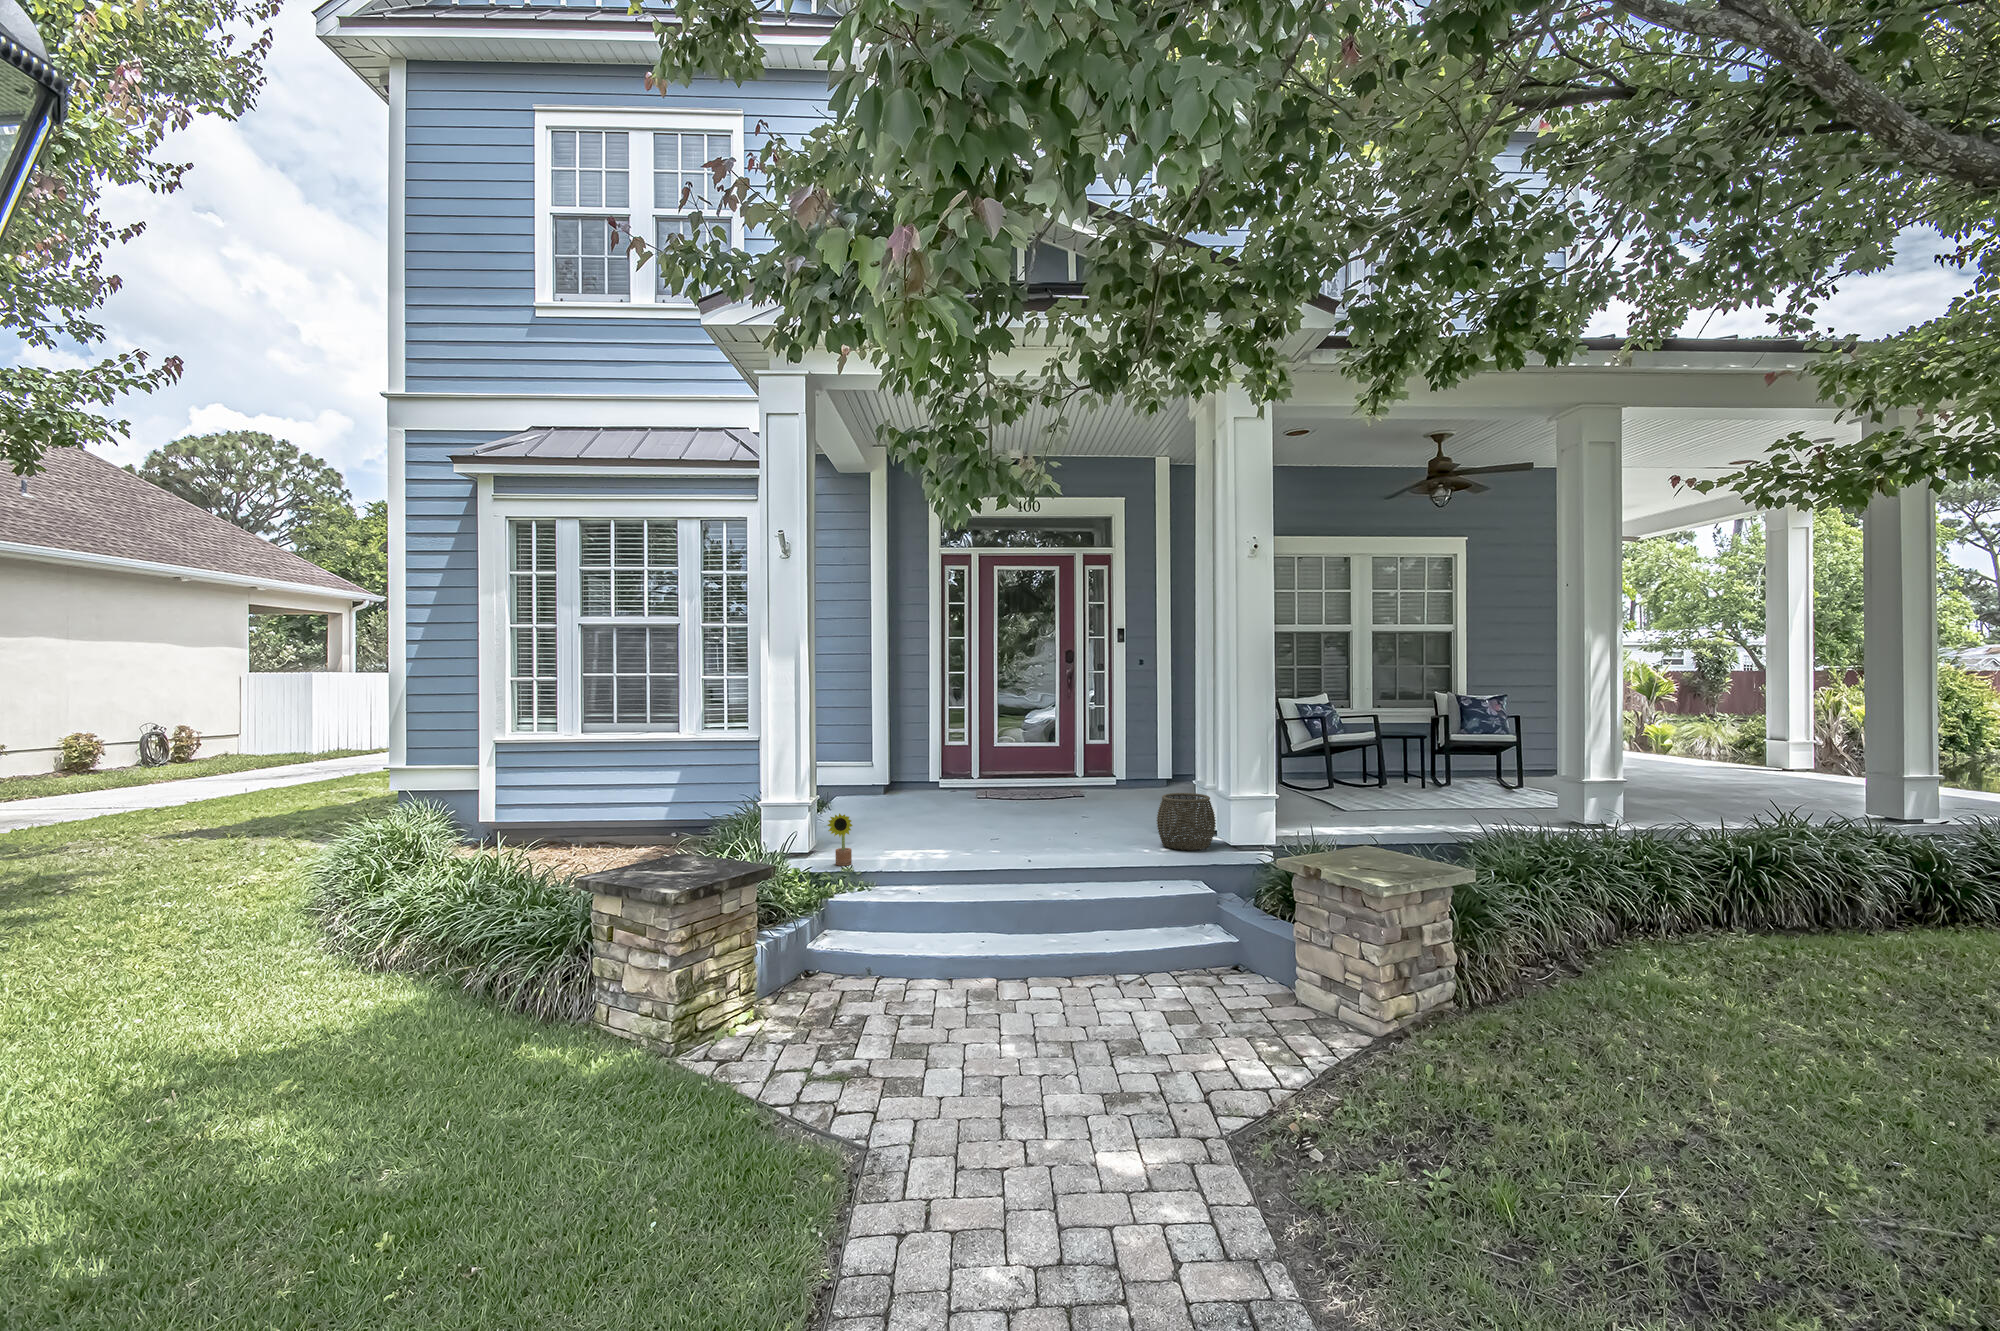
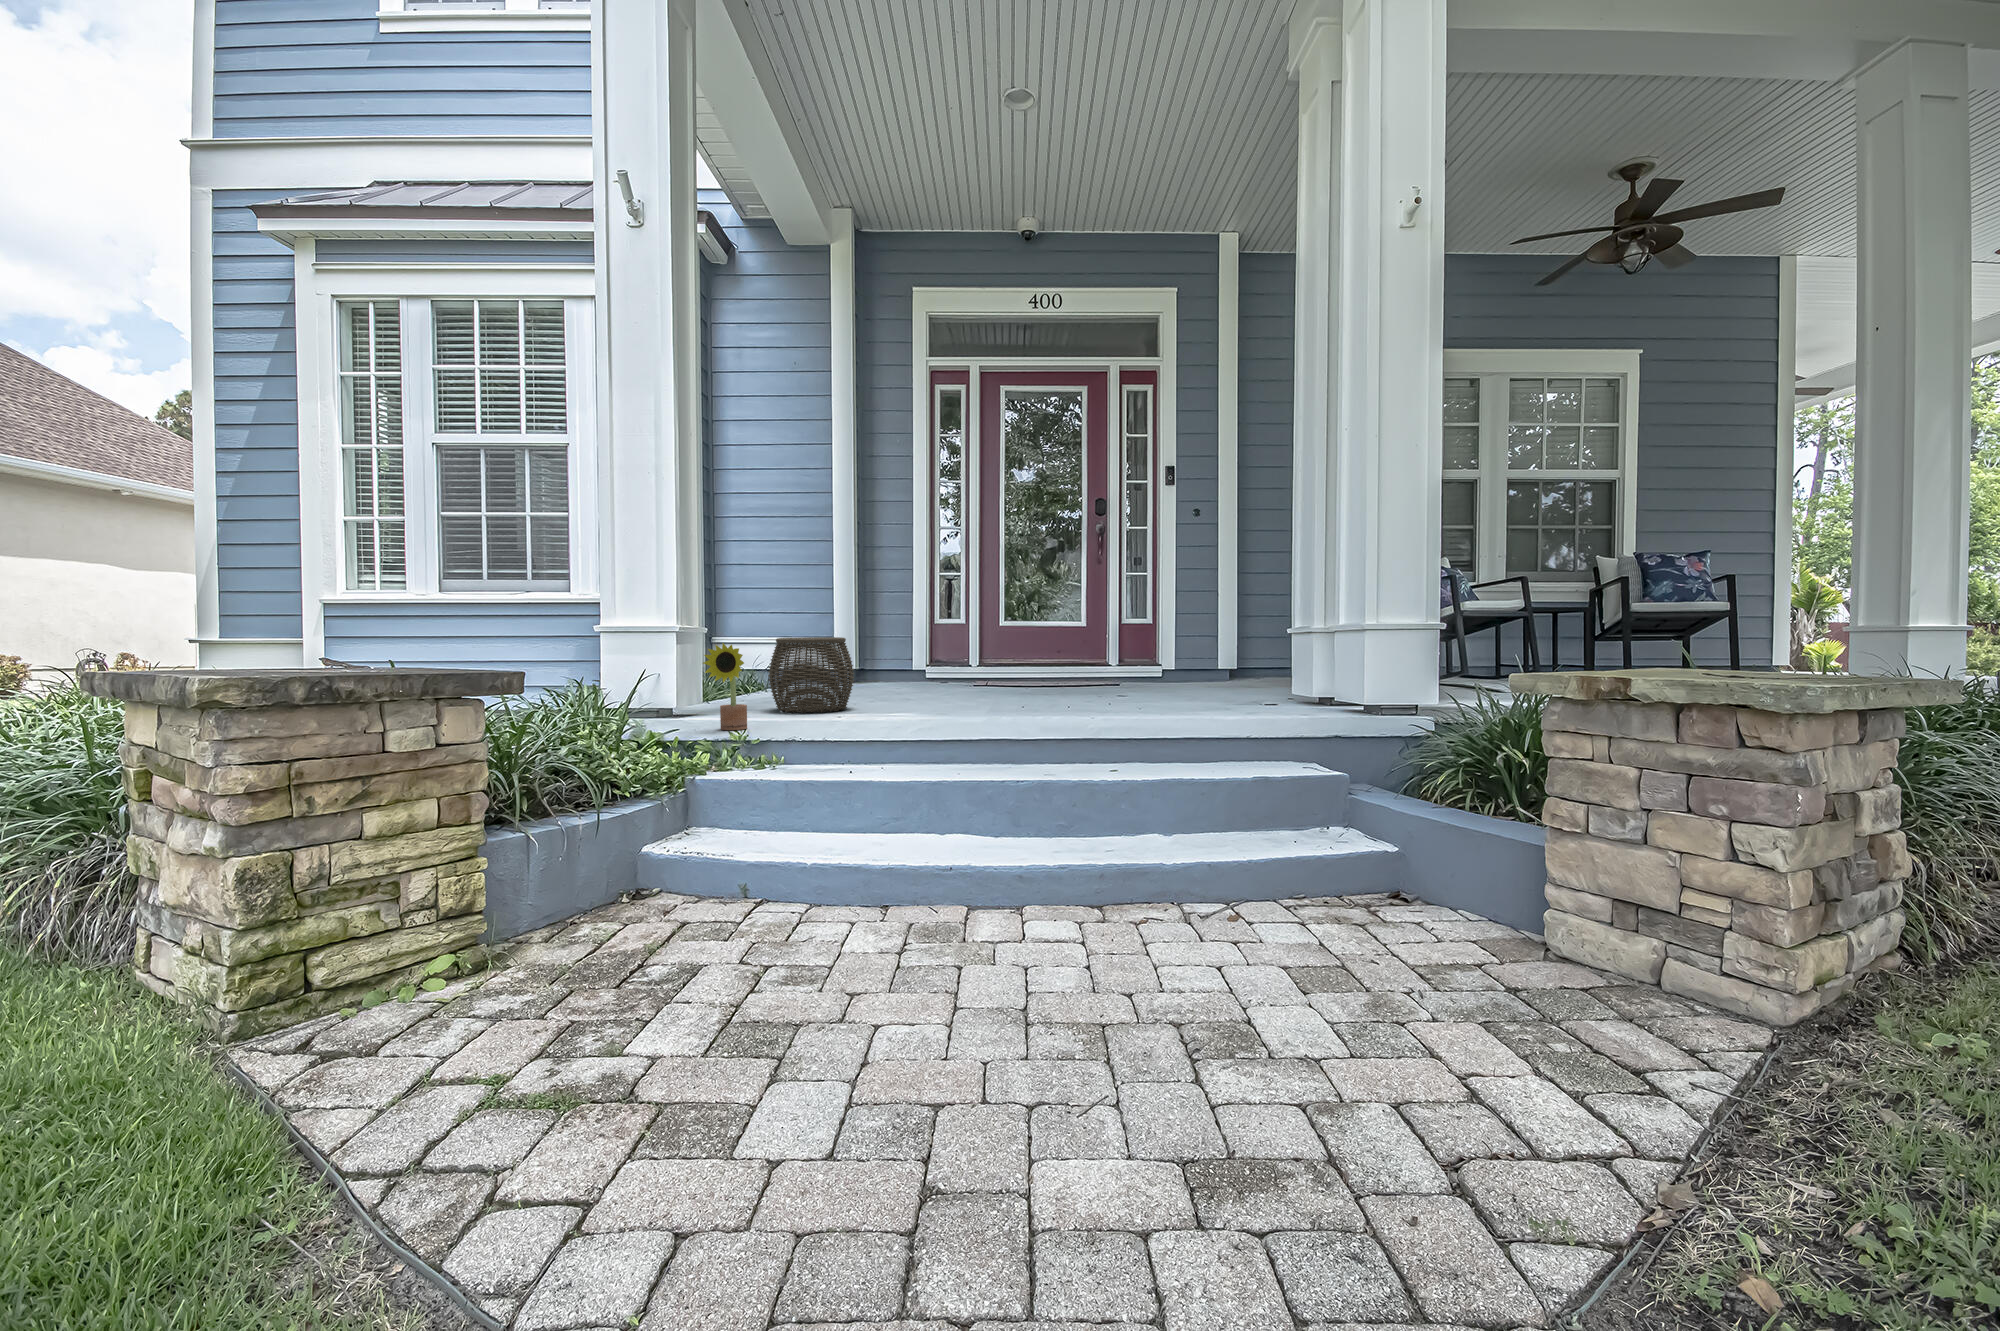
woven basket: present [1157,793,1216,850] -> present [768,637,854,713]

